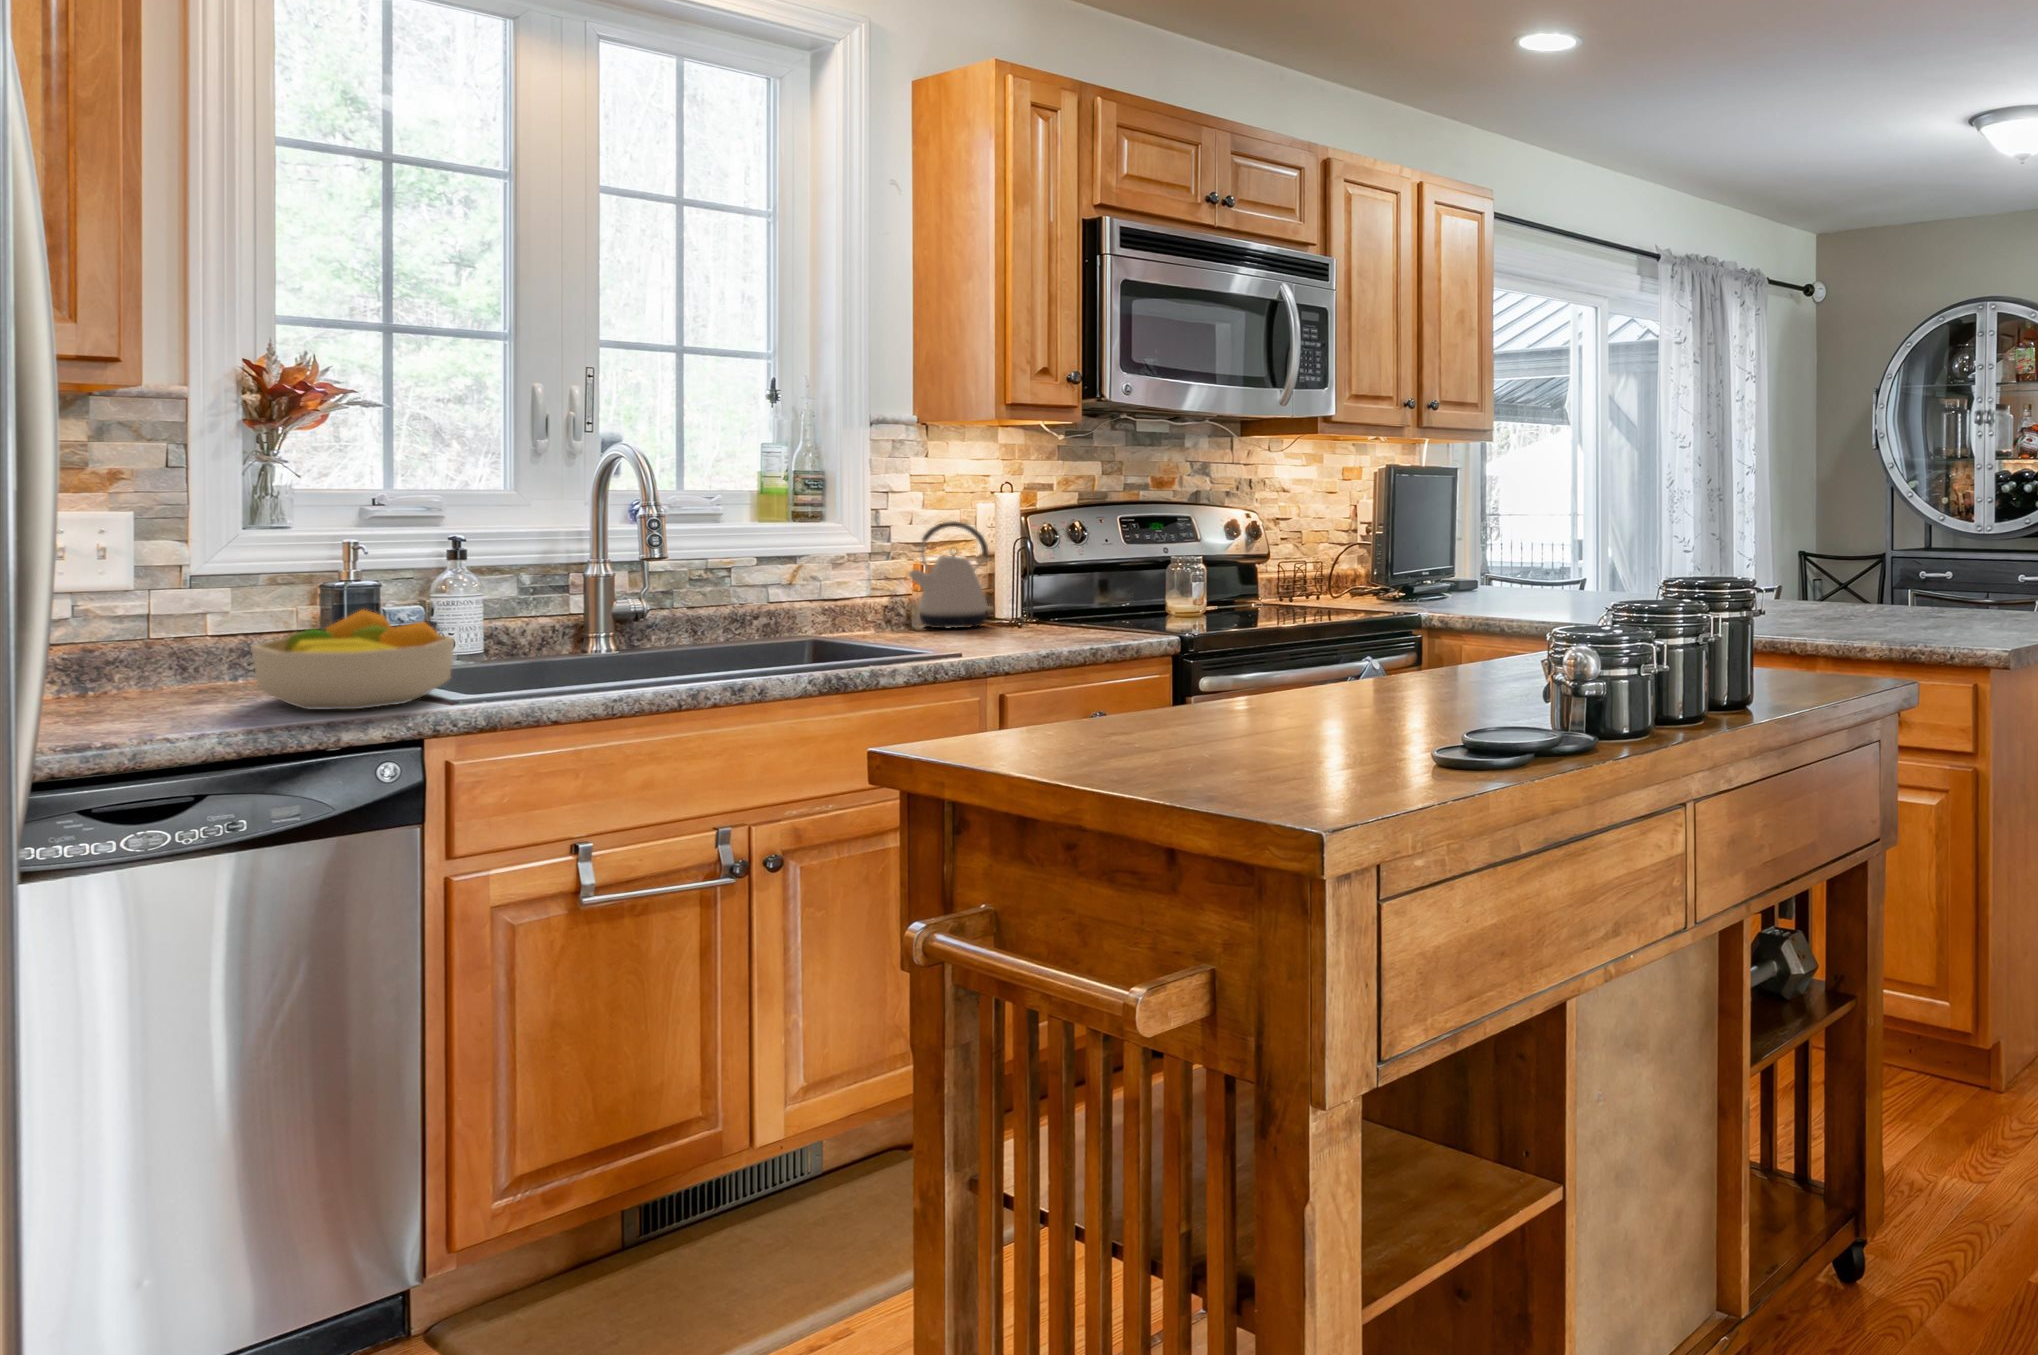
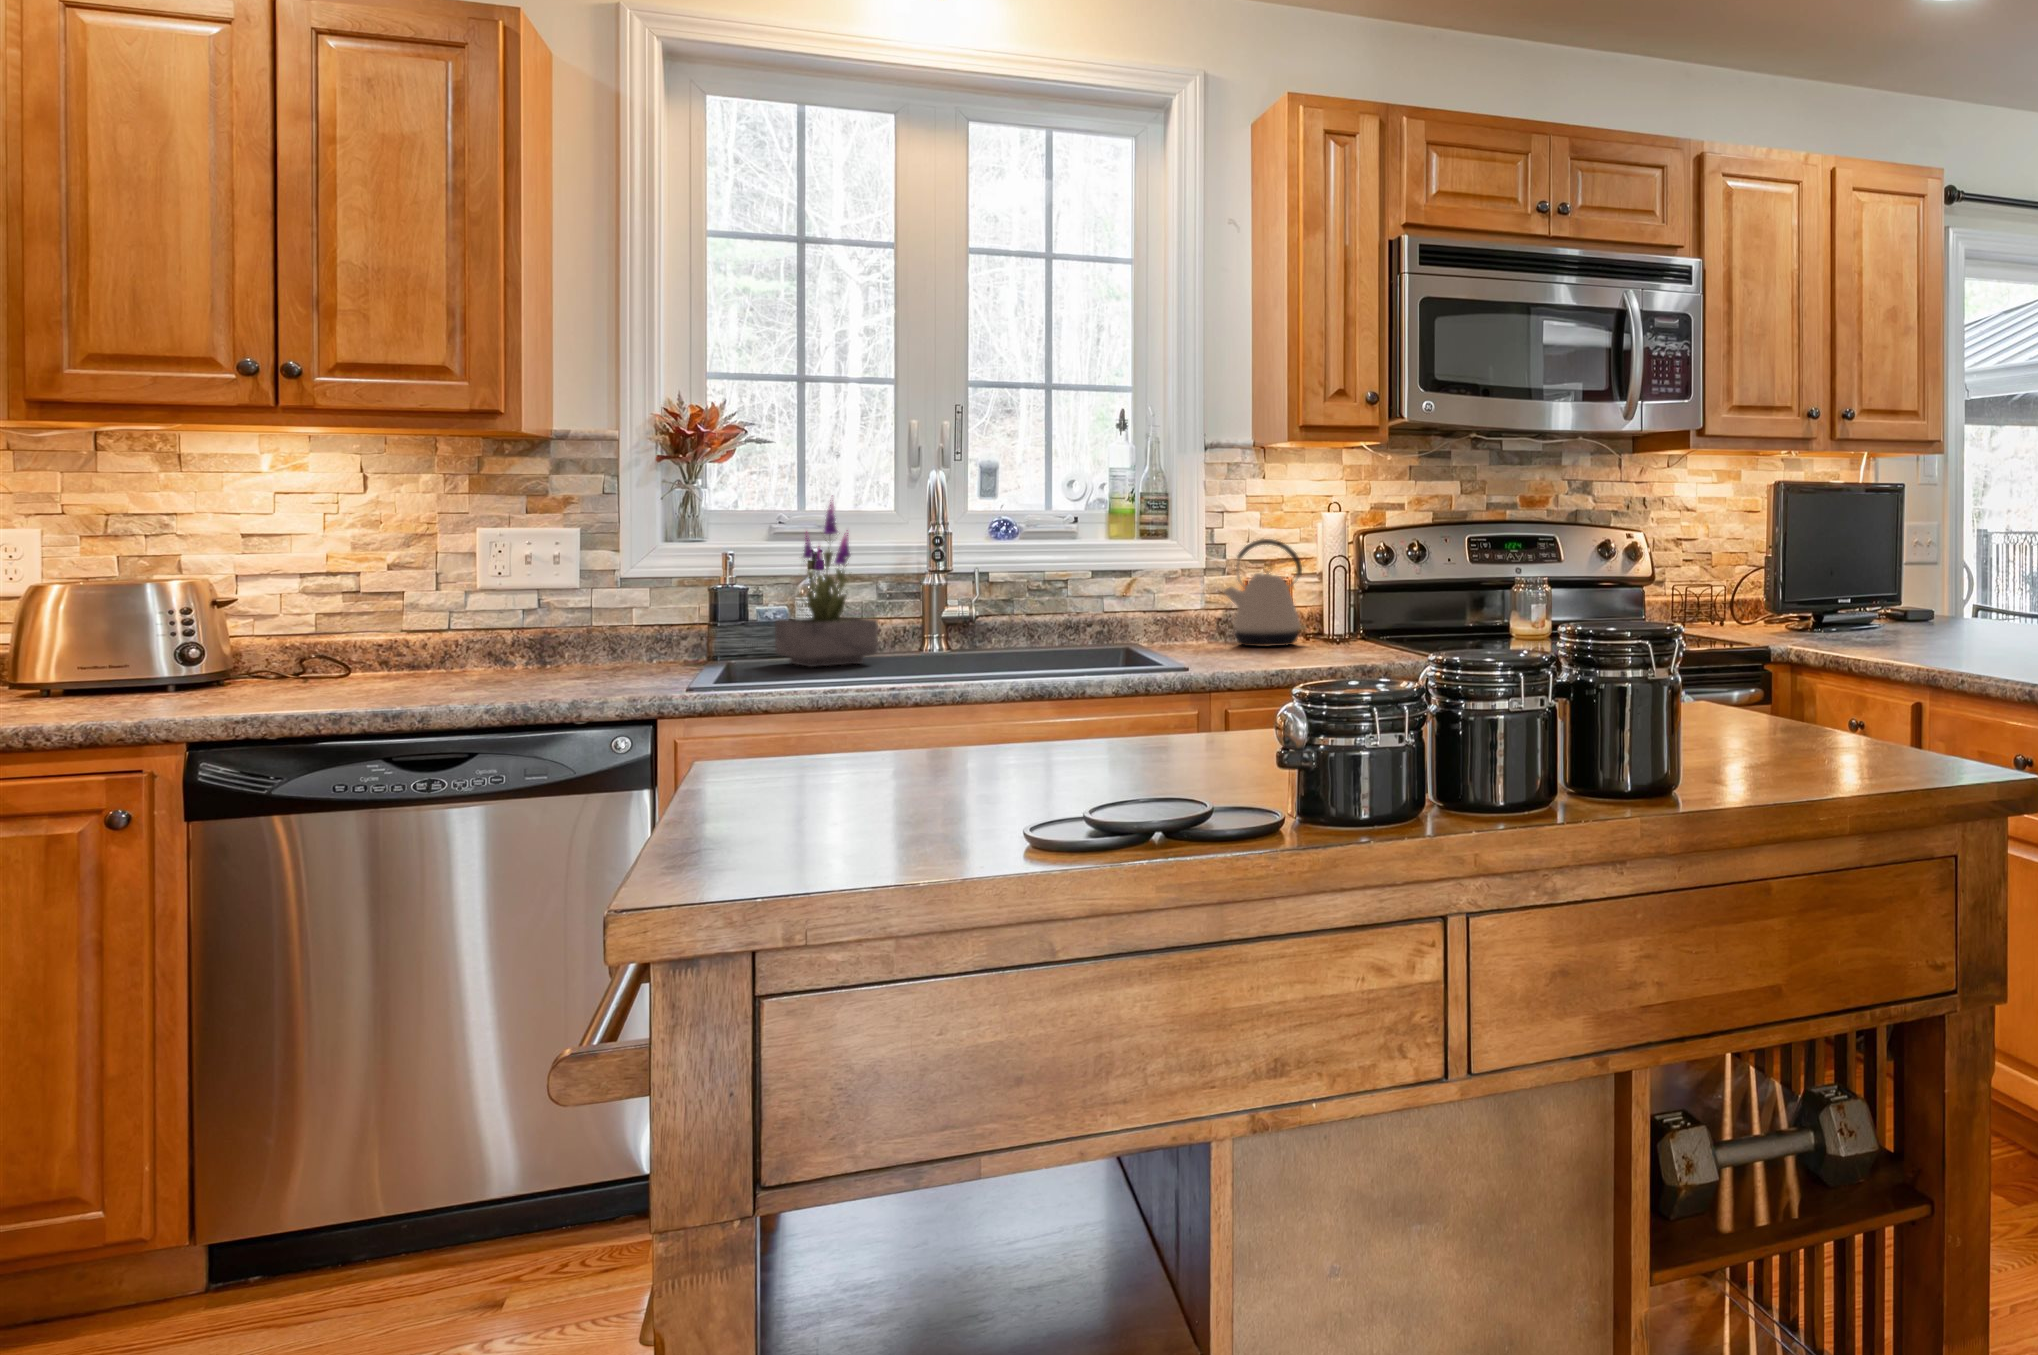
potted plant: none [441,478,576,671] -> present [775,495,878,667]
fruit bowl: present [251,610,455,709] -> none [569,606,728,690]

